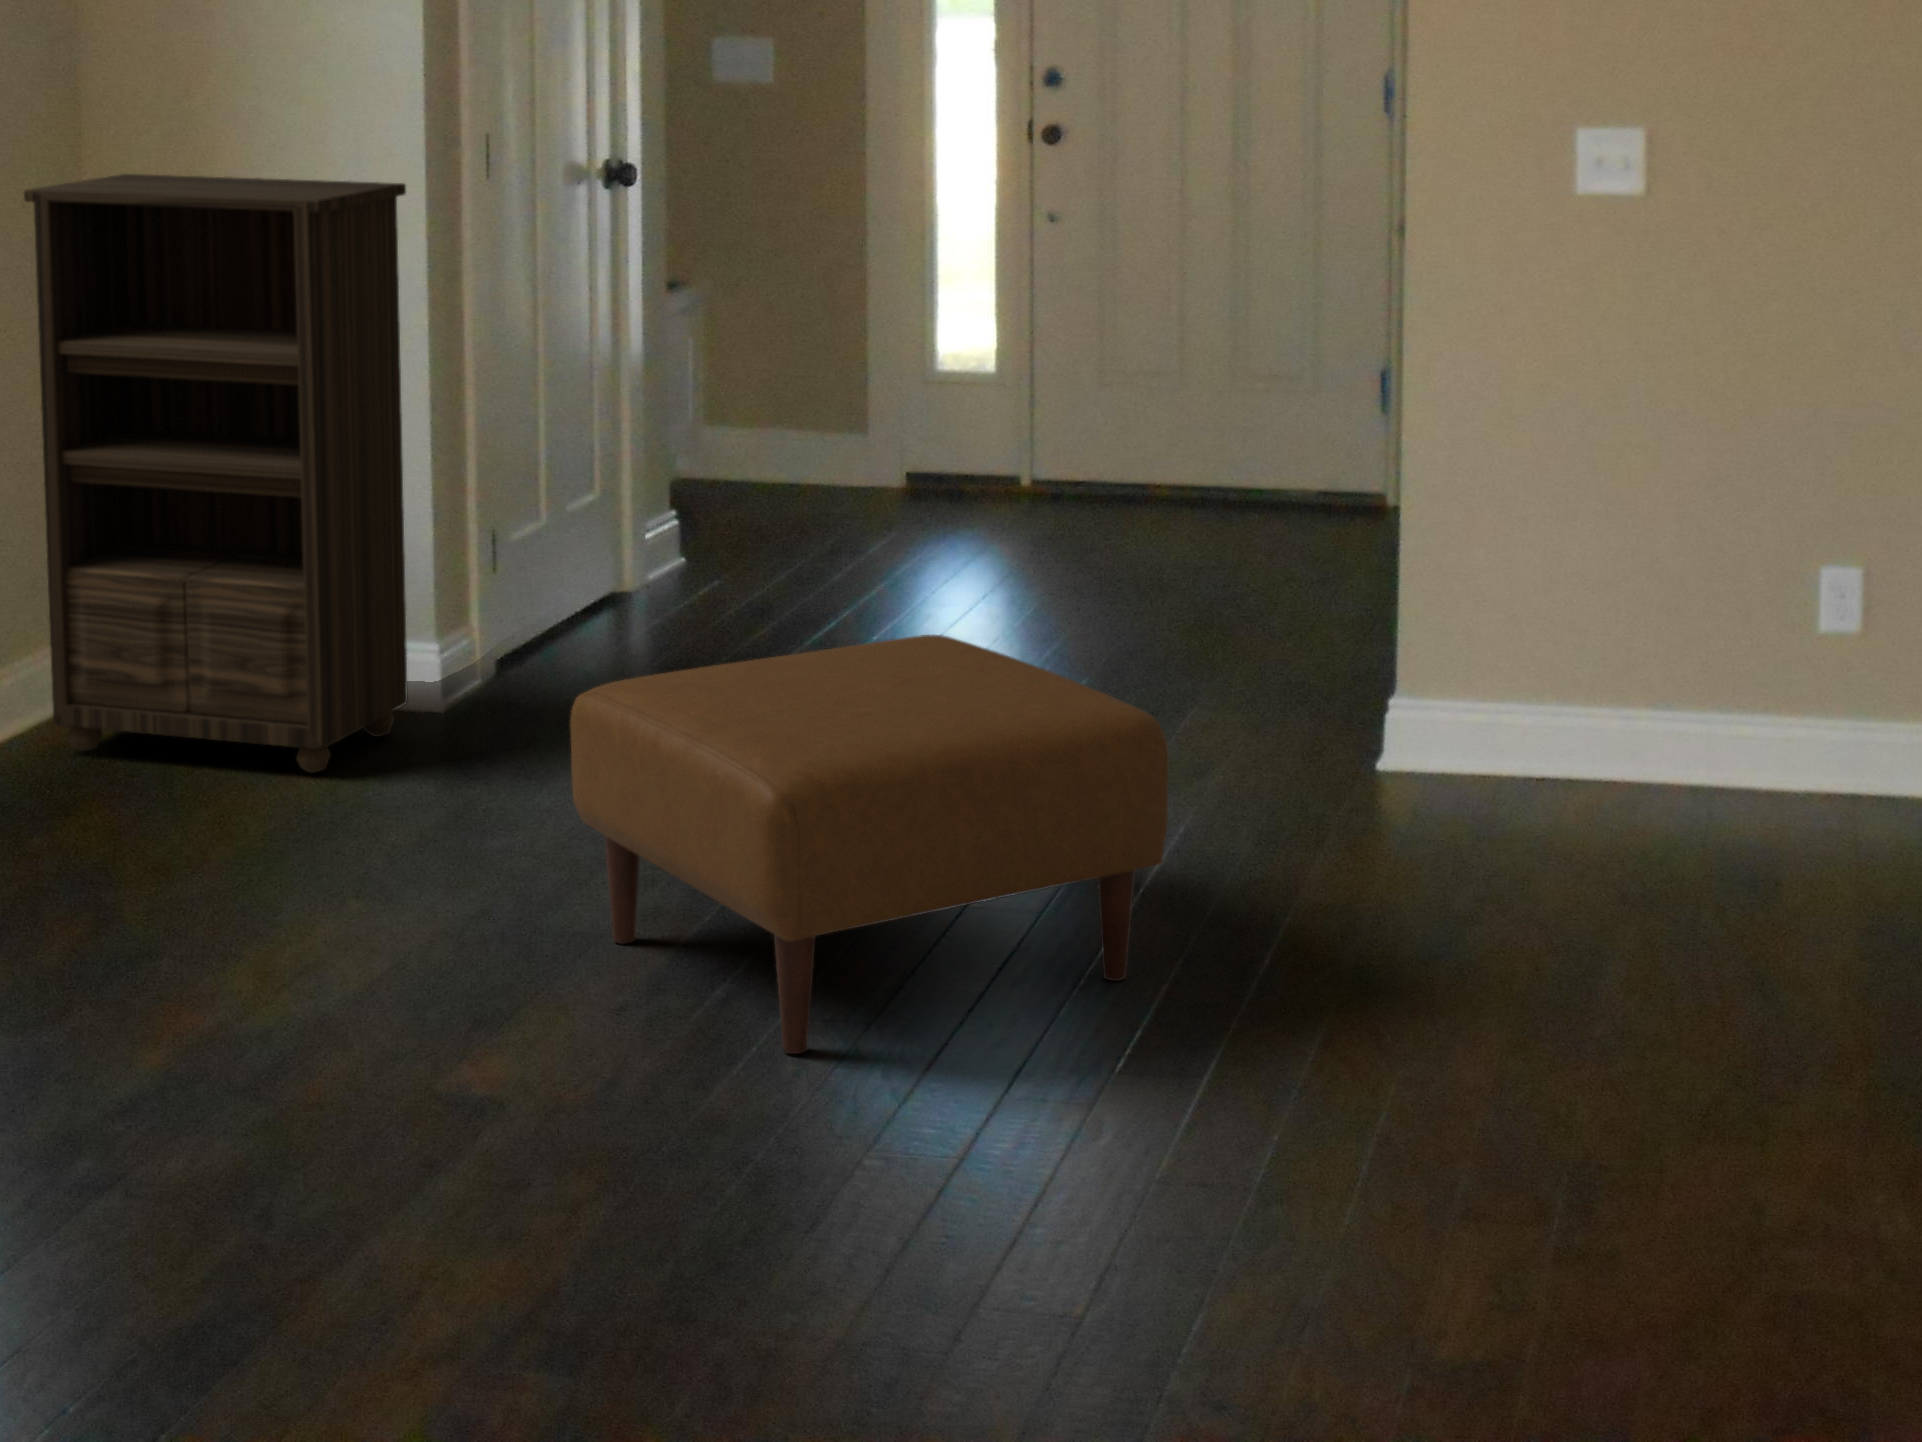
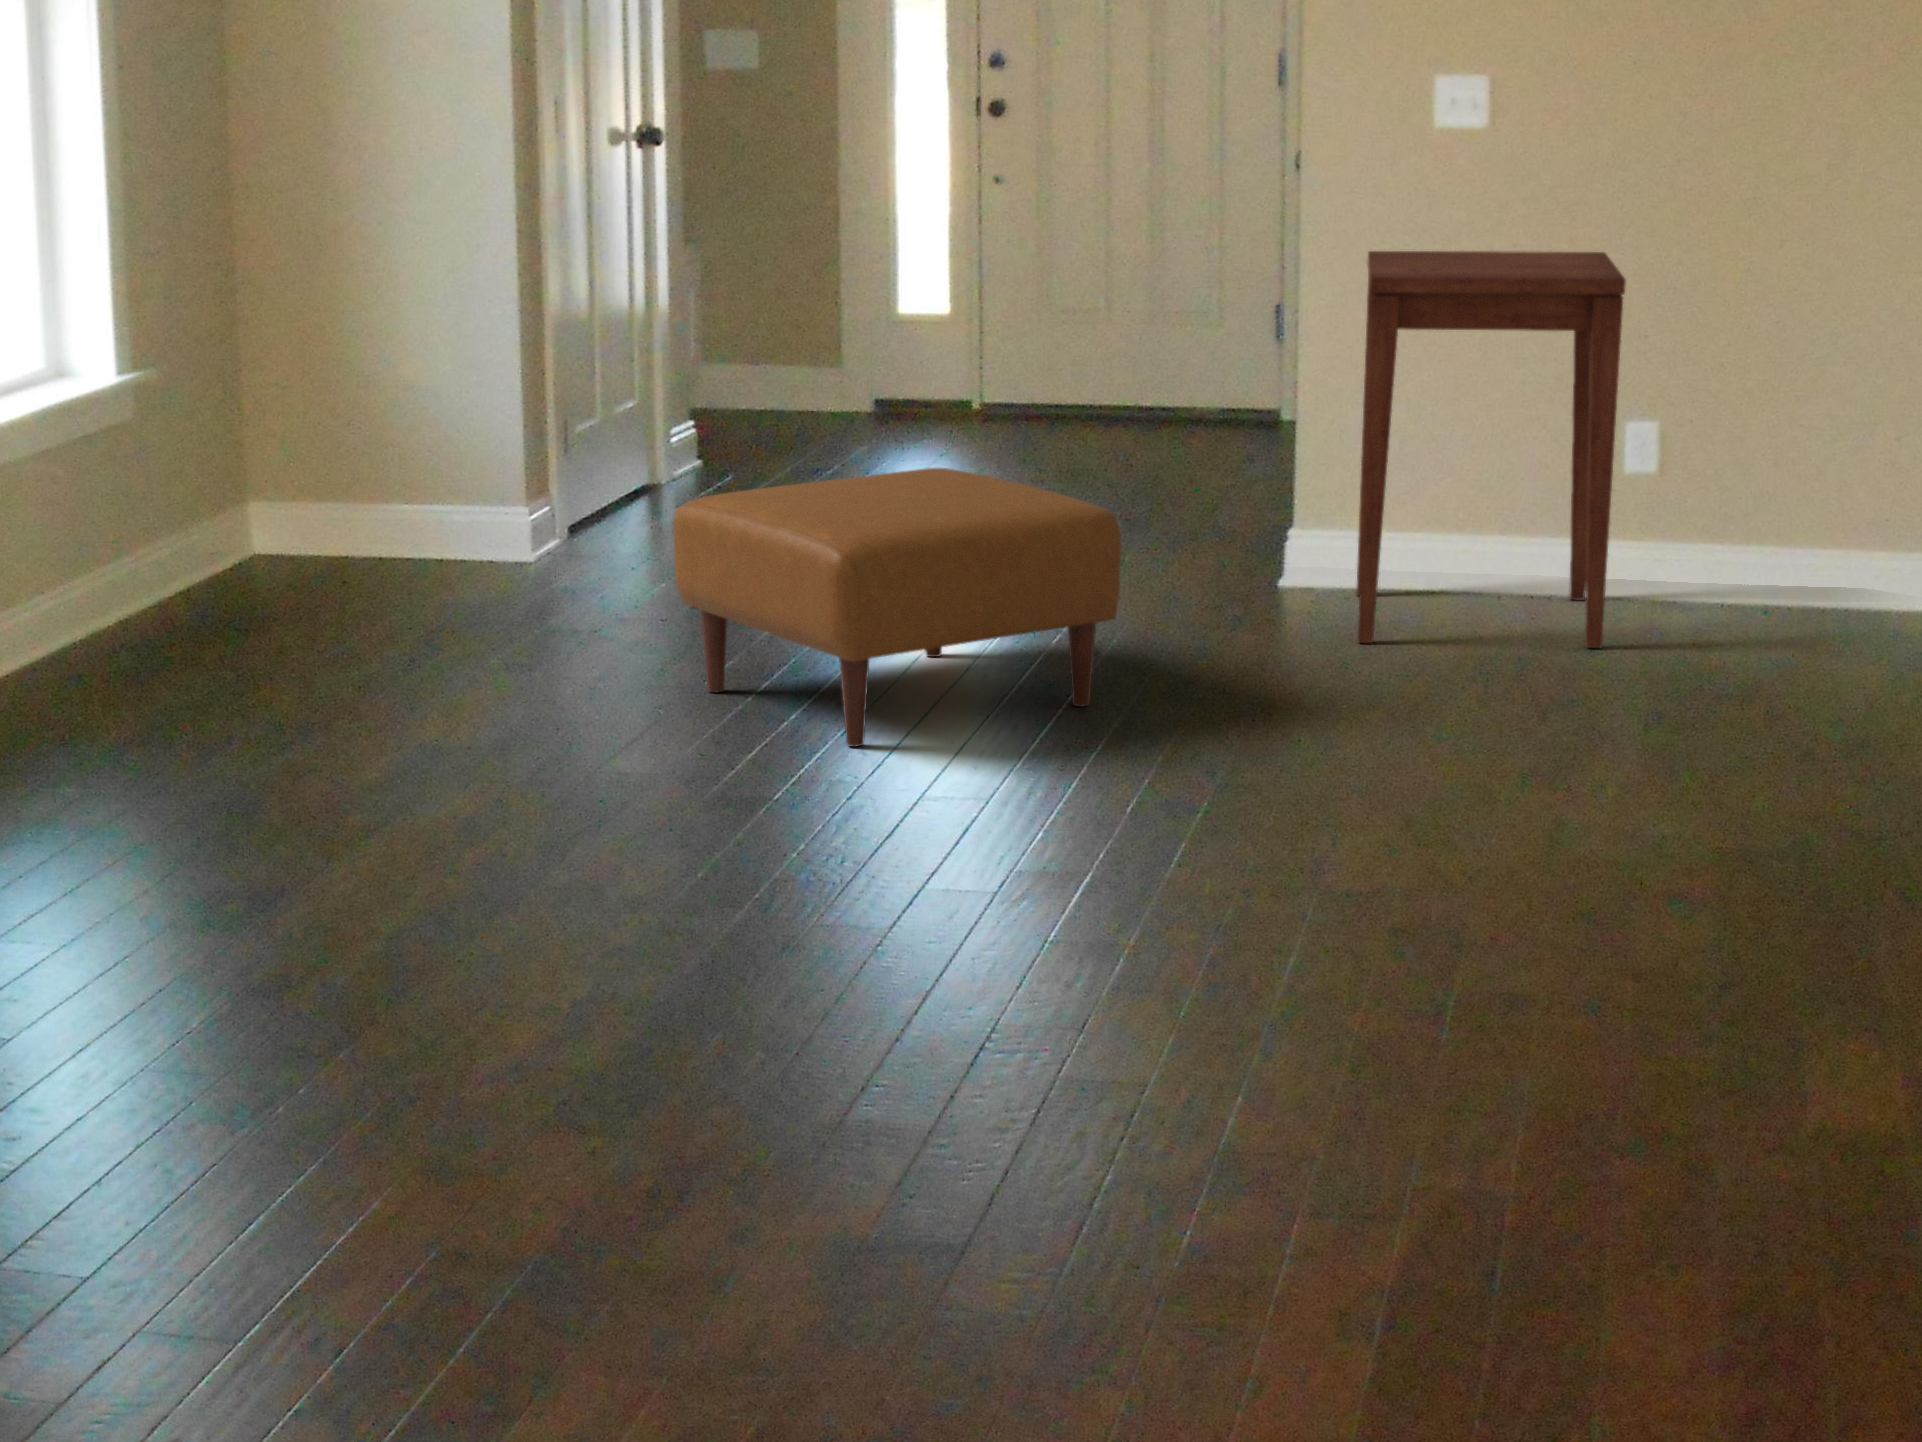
bookshelf: present [24,174,408,773] -> none [202,131,512,602]
side table: none [1483,350,1835,885] -> present [1356,251,1626,648]

